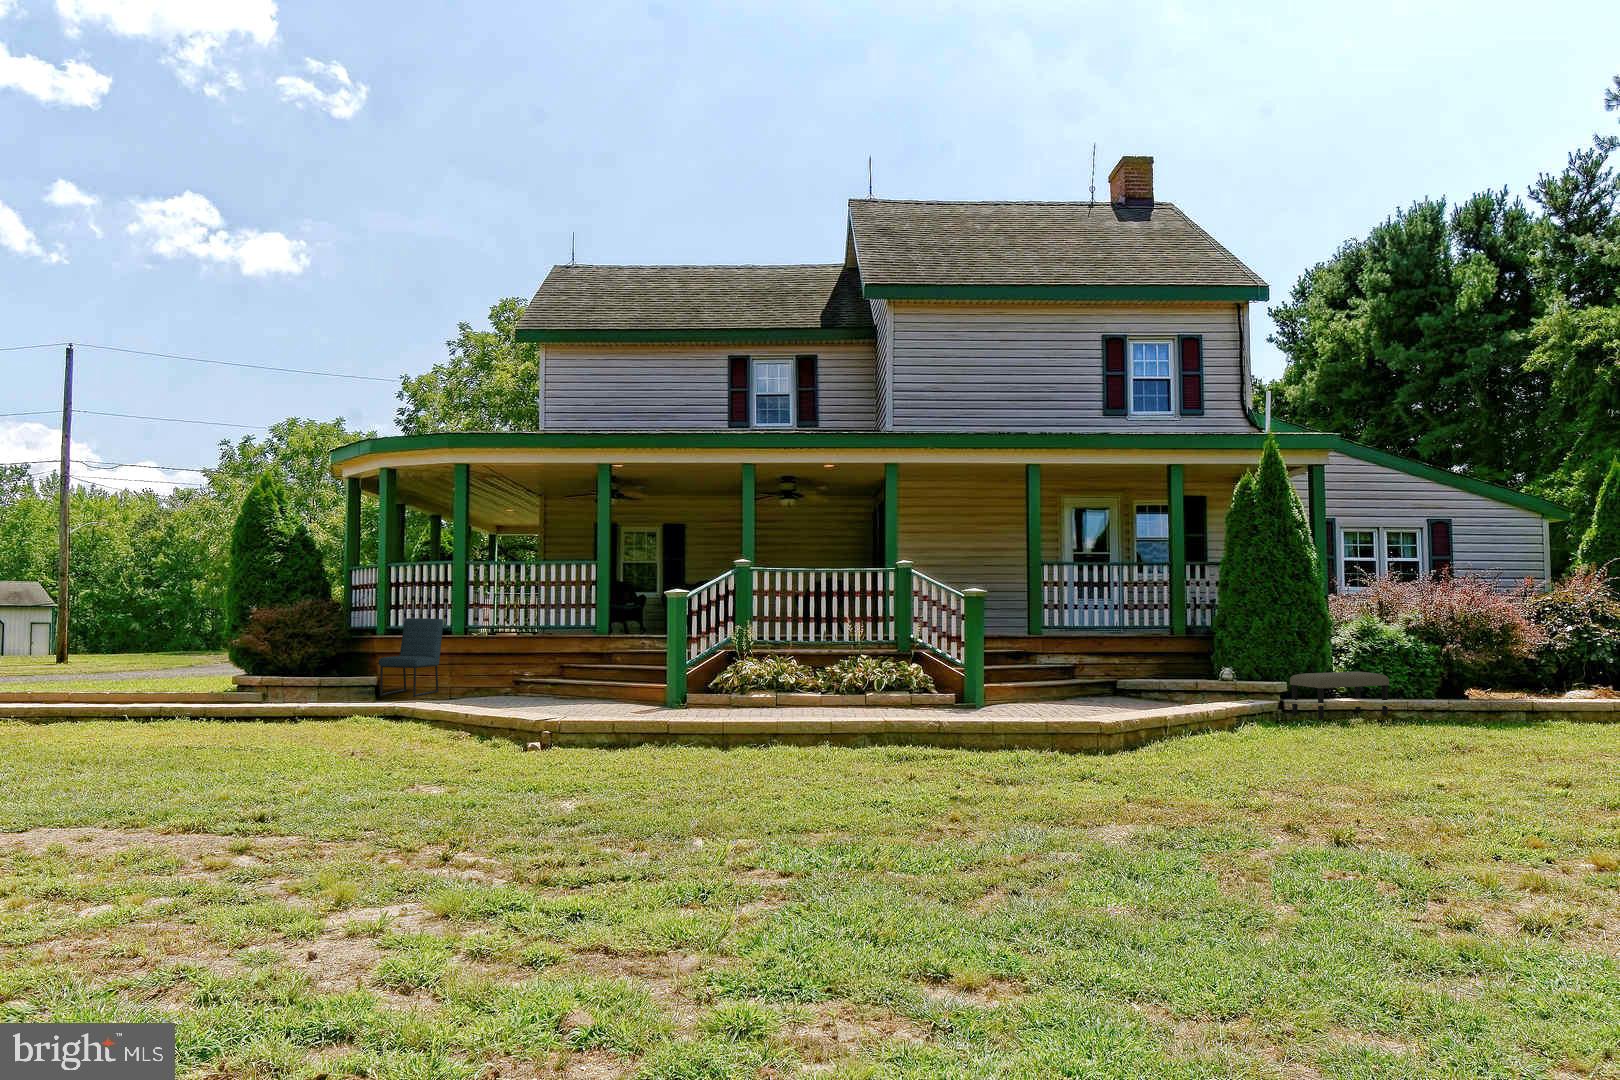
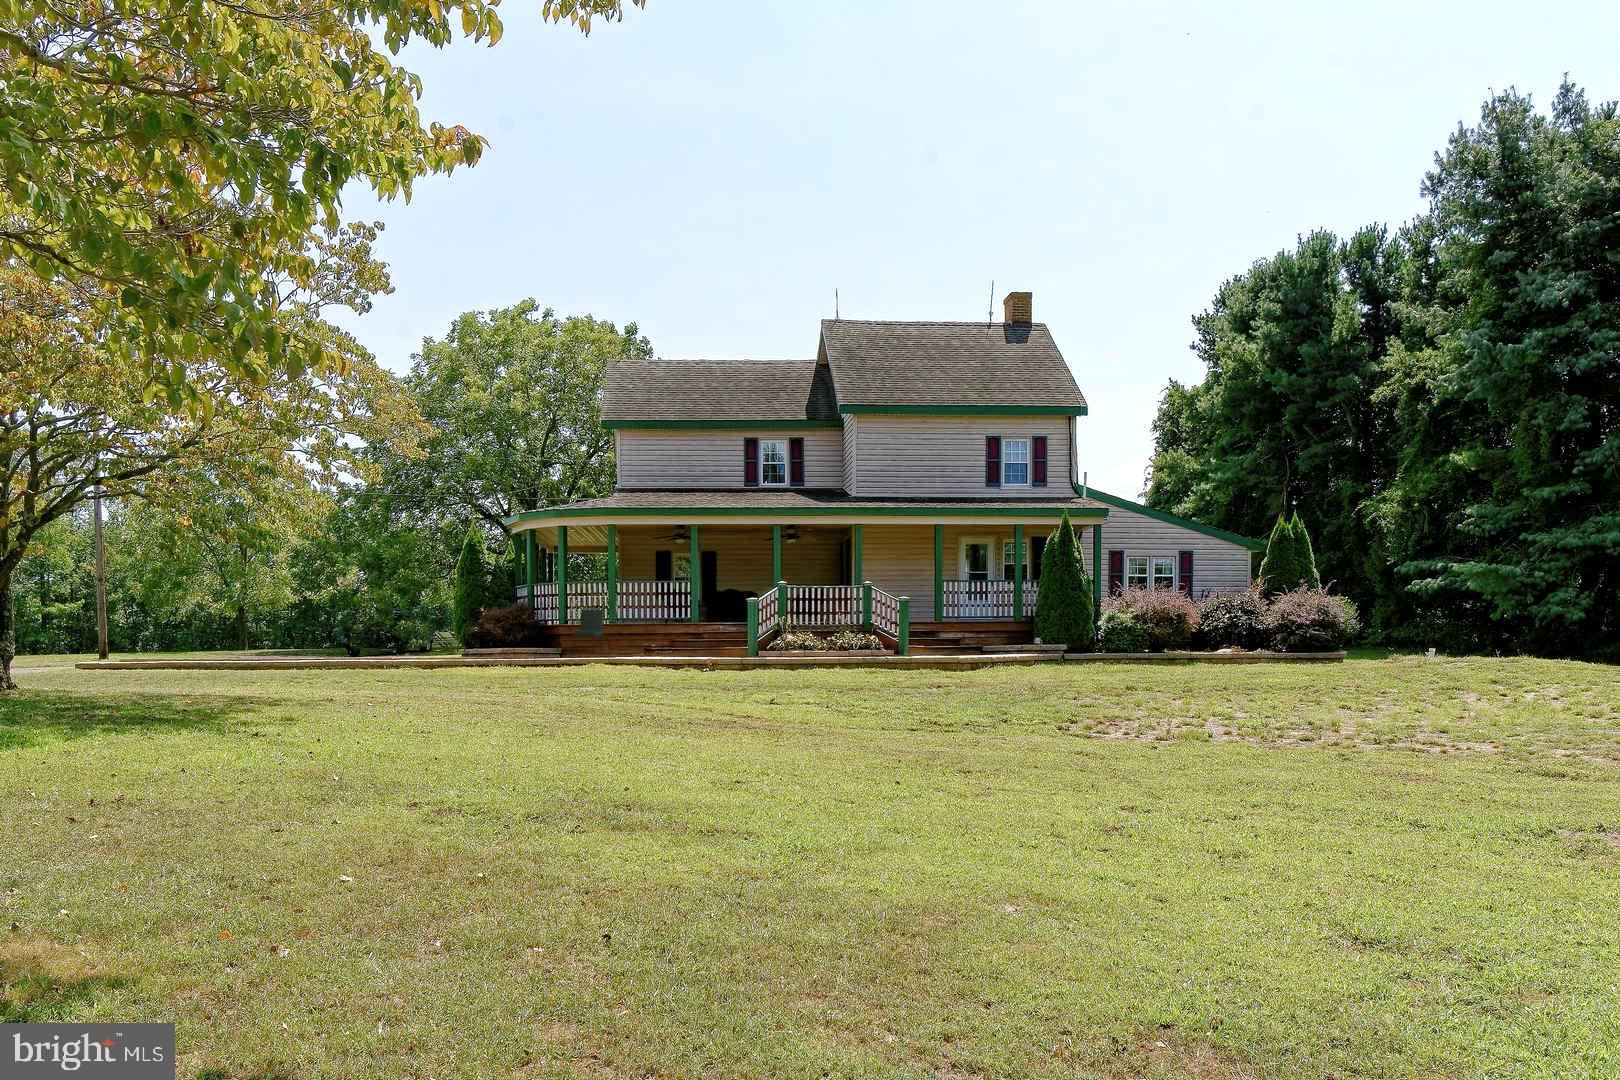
bench: present [1290,671,1389,719] -> none [1067,642,1117,666]

